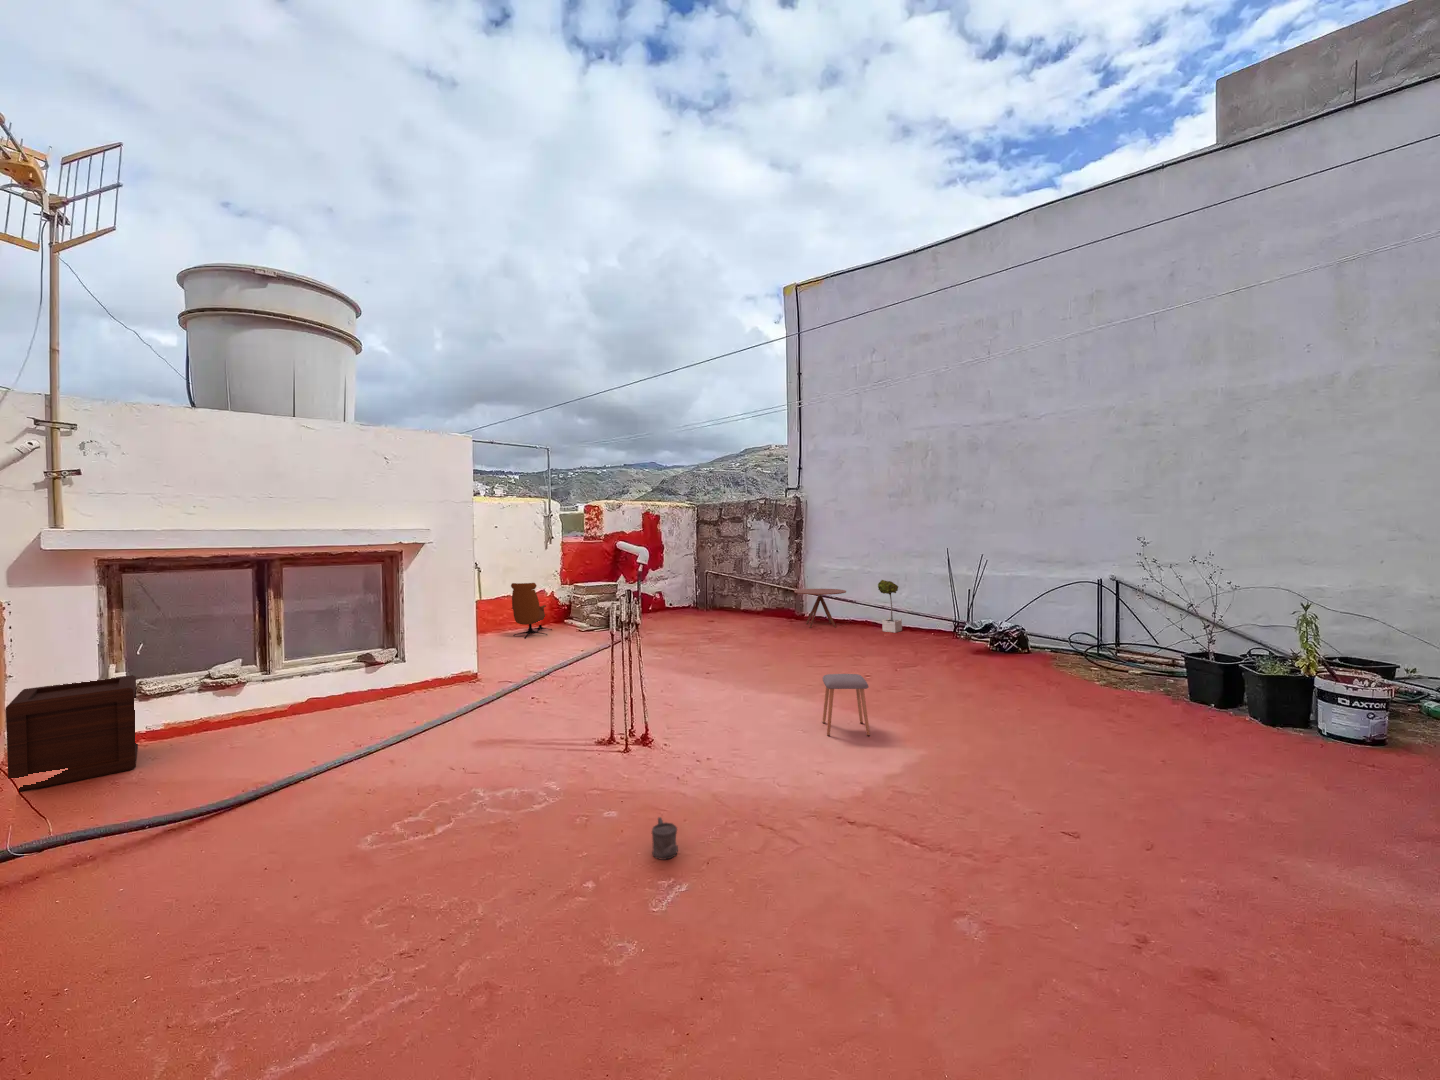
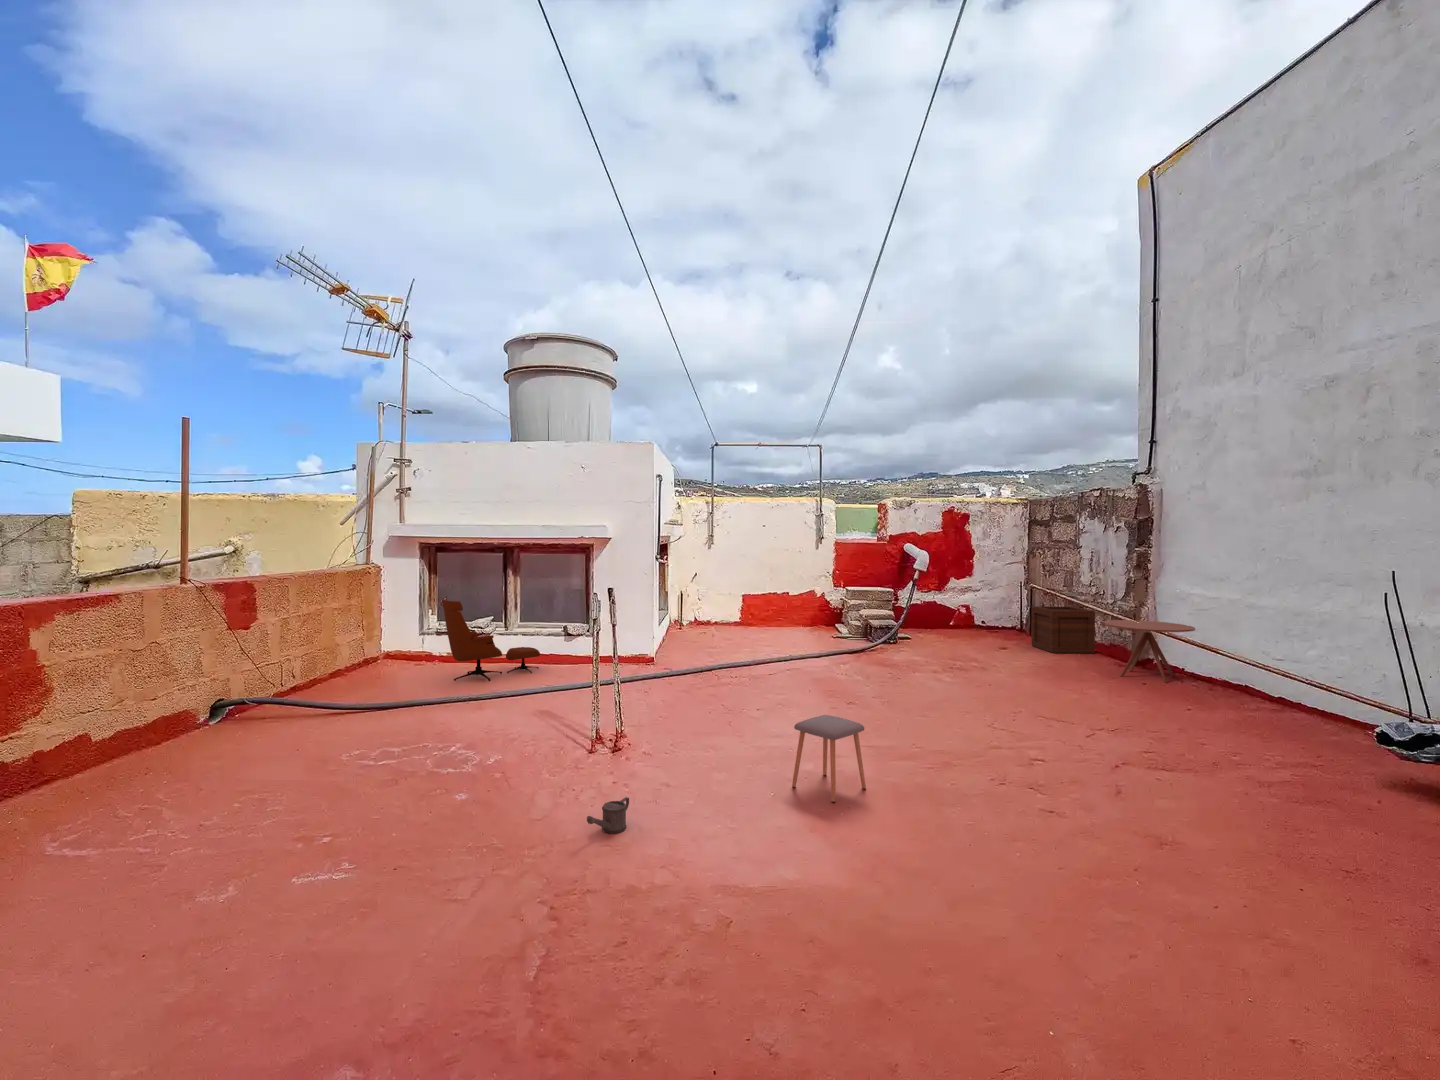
potted tree: present [878,580,902,633] -> none [1232,616,1280,707]
lounge chair: present [511,583,552,639] -> present [442,599,540,681]
wooden crate: present [6,675,138,793] -> present [1032,606,1095,653]
watering can: present [652,818,678,860] -> present [587,797,629,834]

